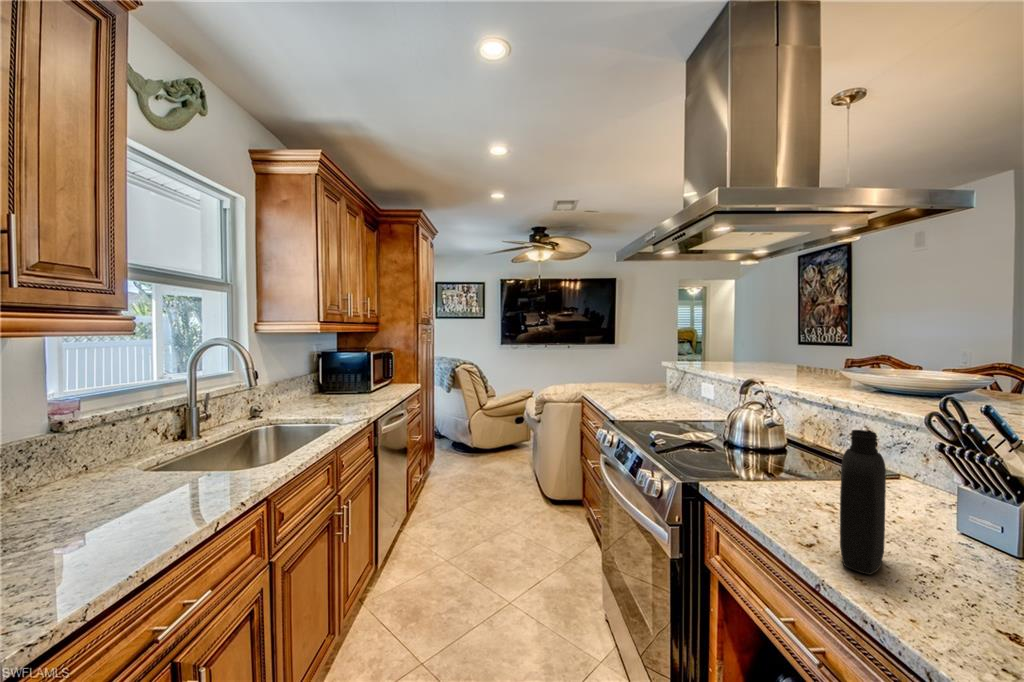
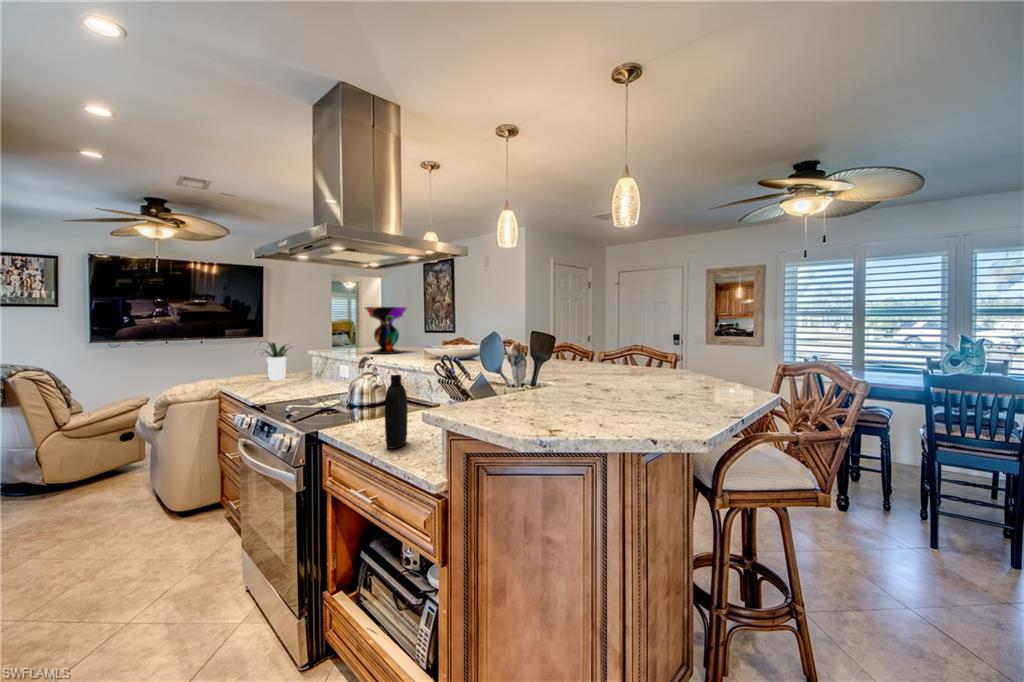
decorative bowl: none [732,310,796,371] -> present [365,307,407,354]
potted plant: none [610,349,658,391] -> present [261,342,289,380]

